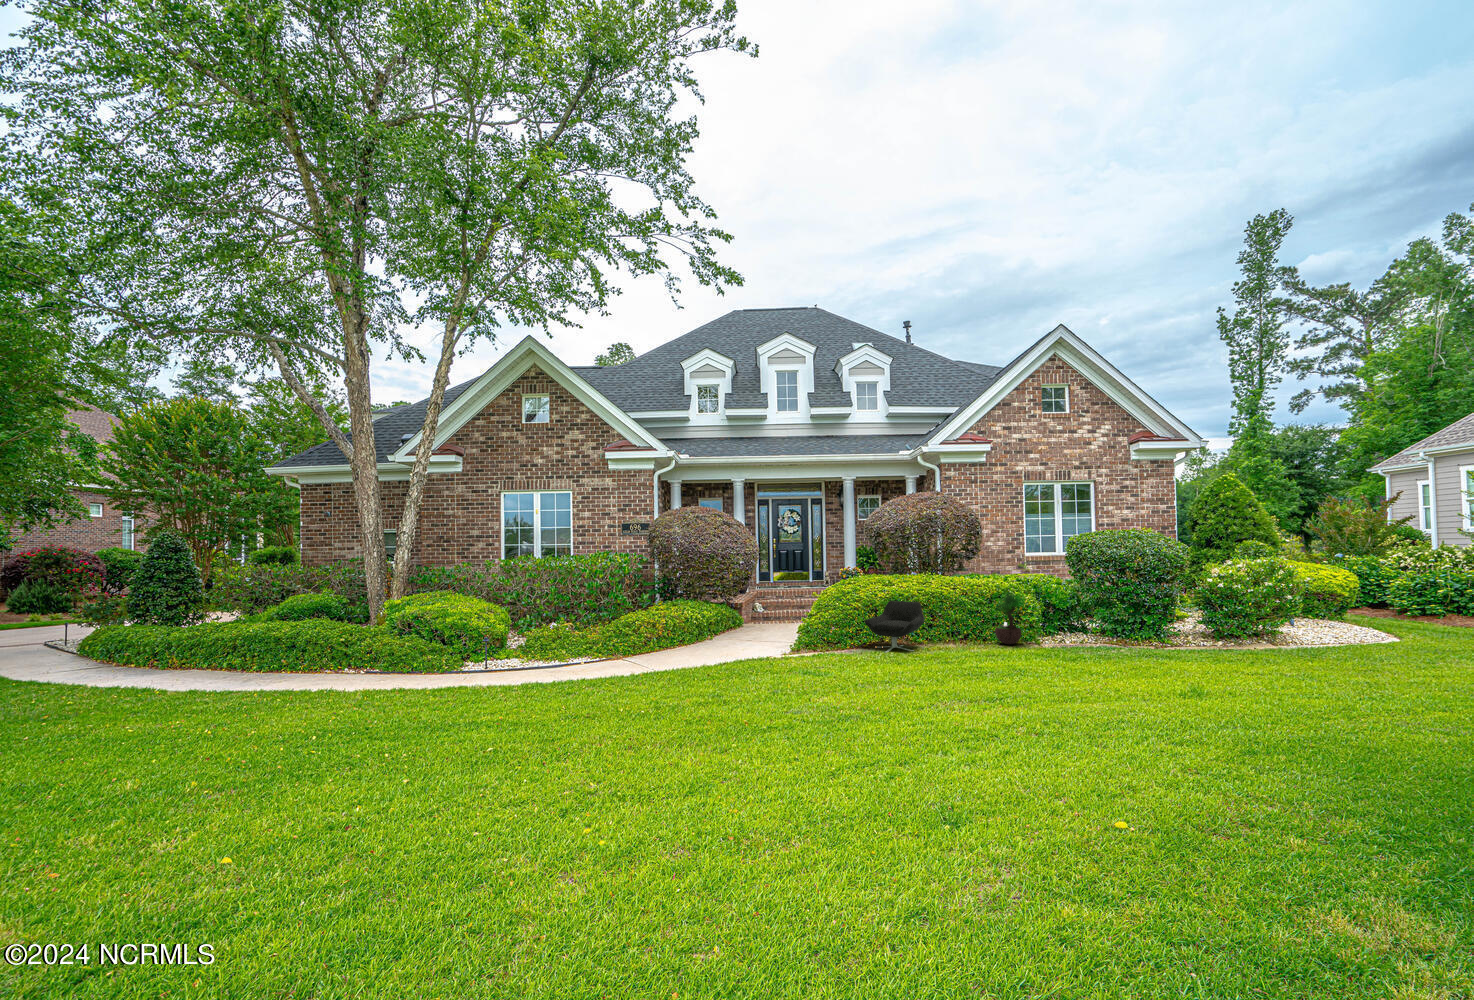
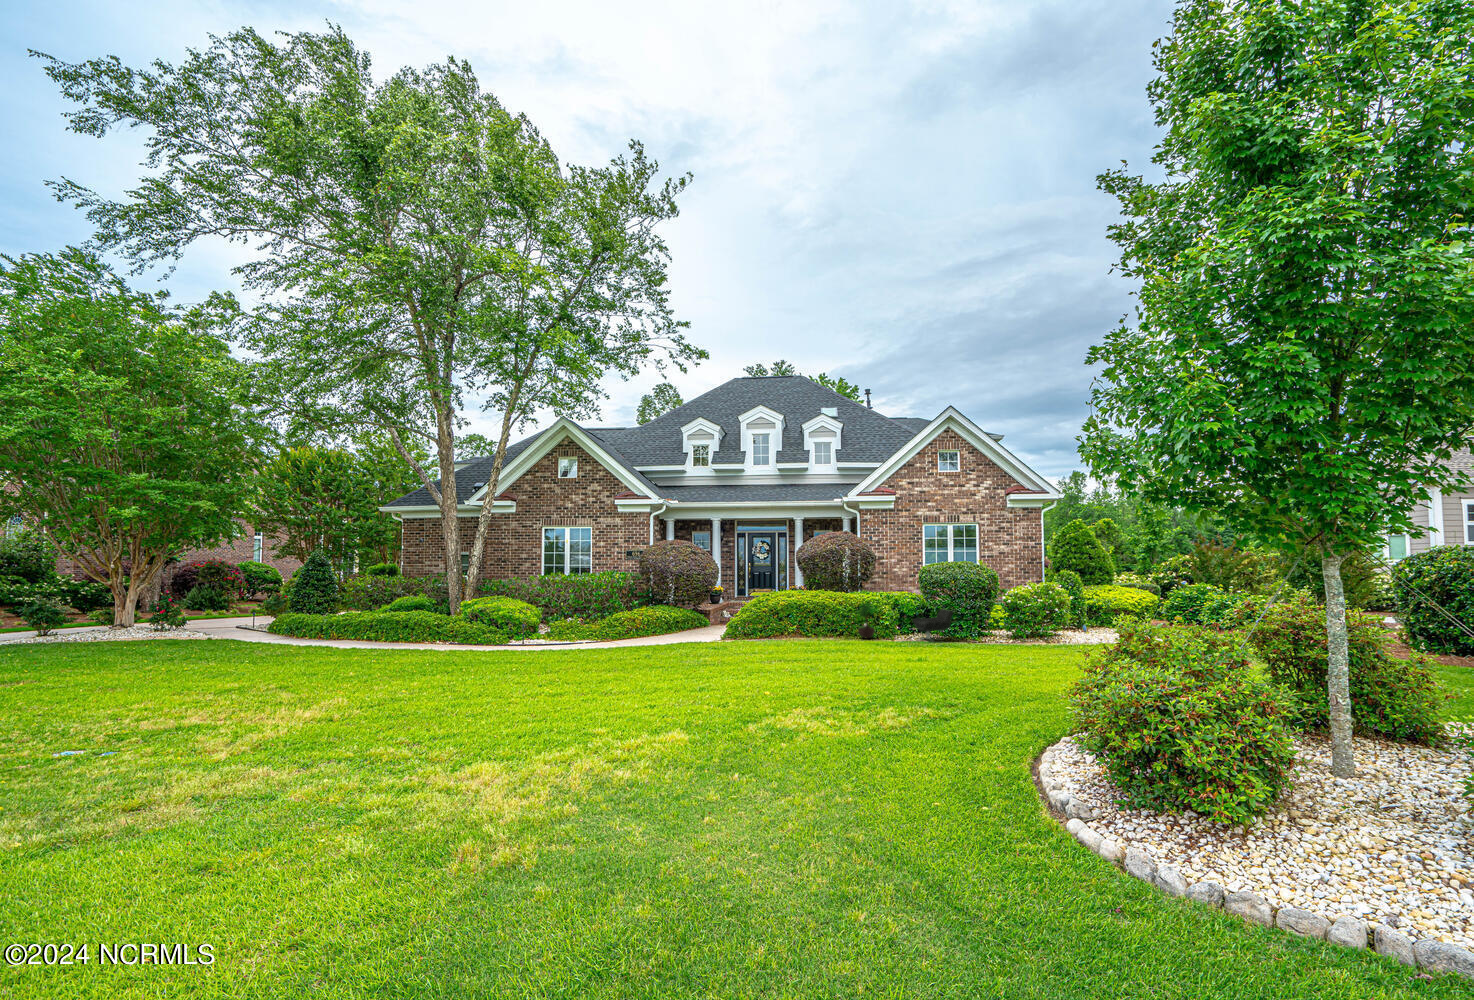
lounge chair: present [864,601,925,653] -> present [913,609,953,639]

